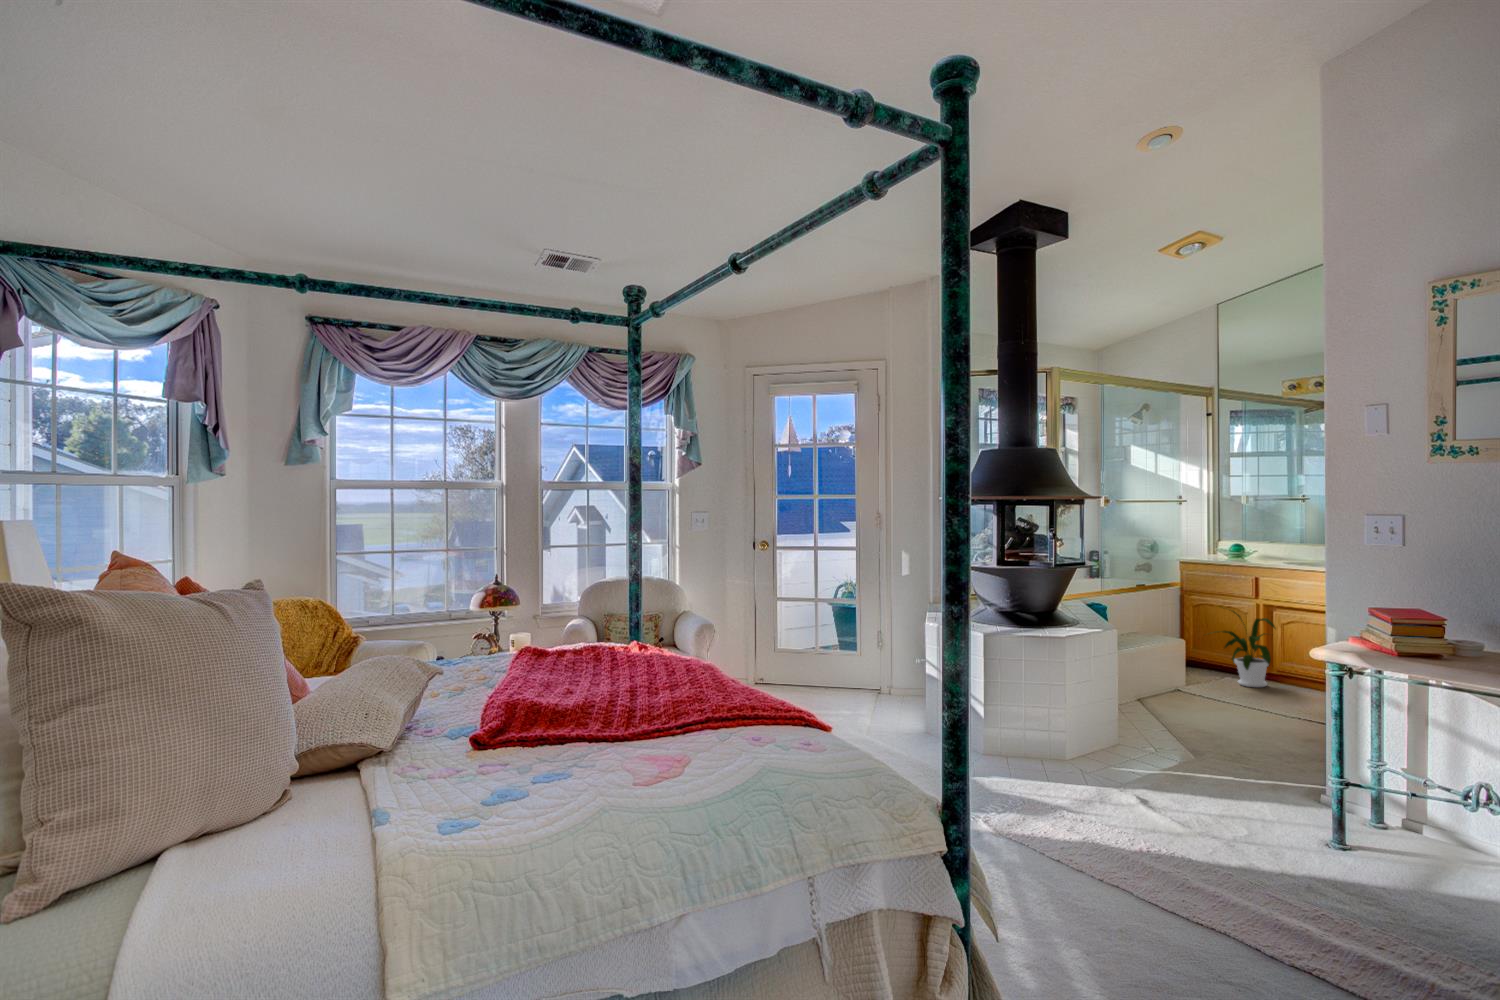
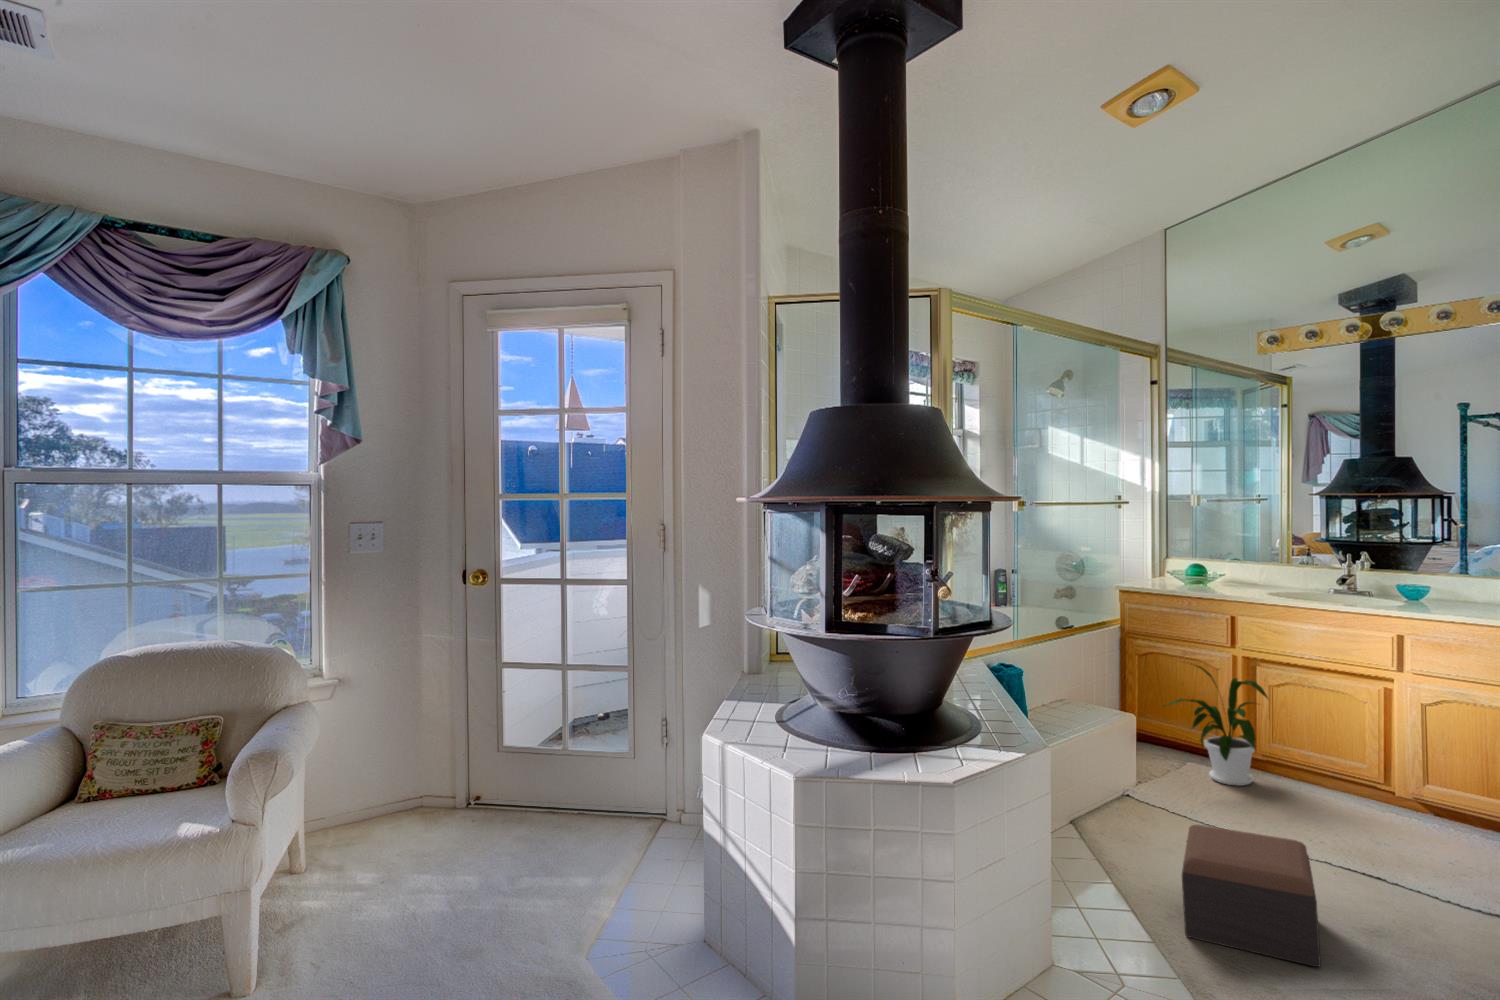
footstool: none [1194,685,1274,748] -> present [1182,825,1321,967]

